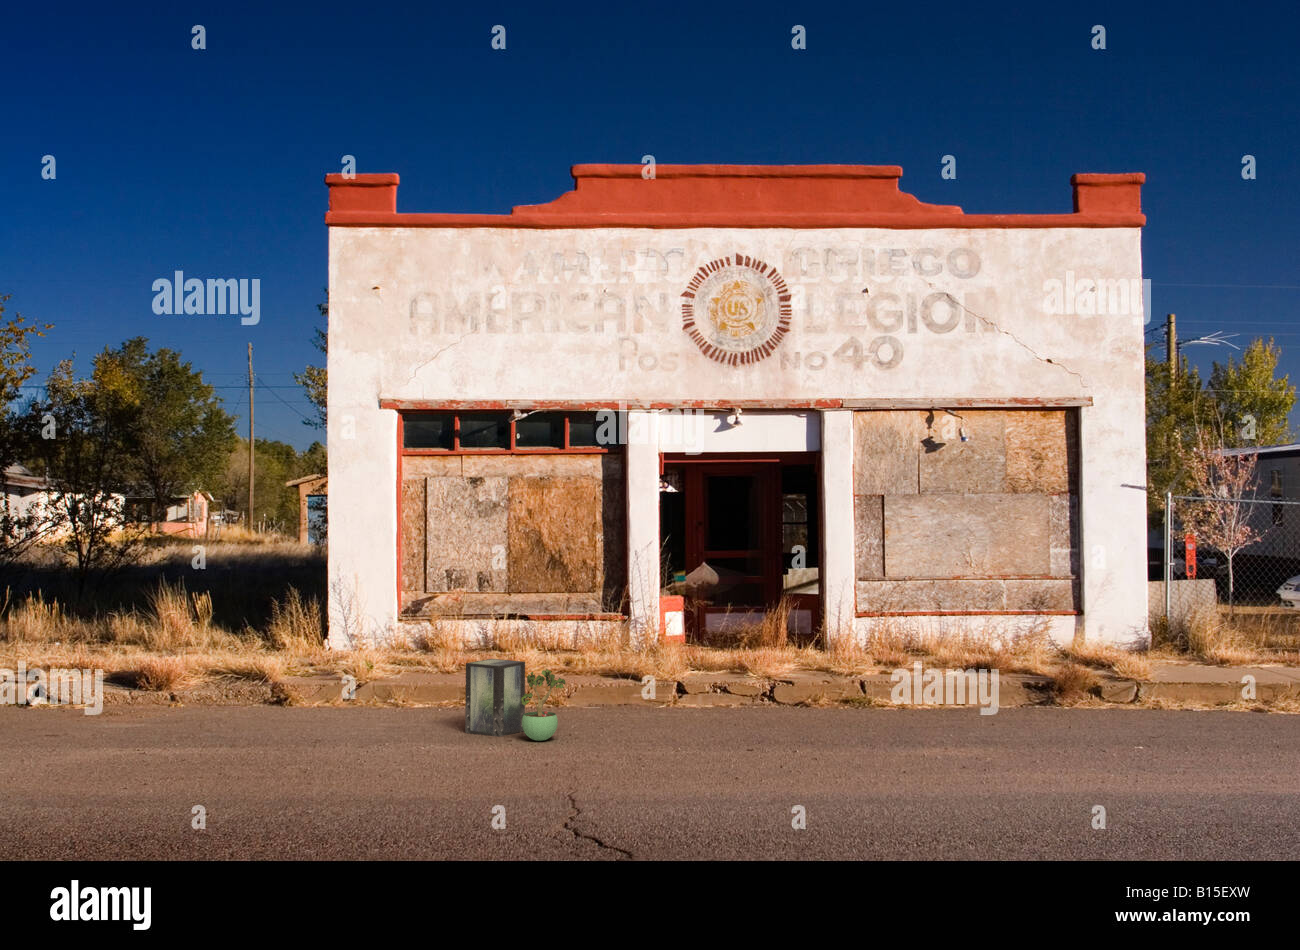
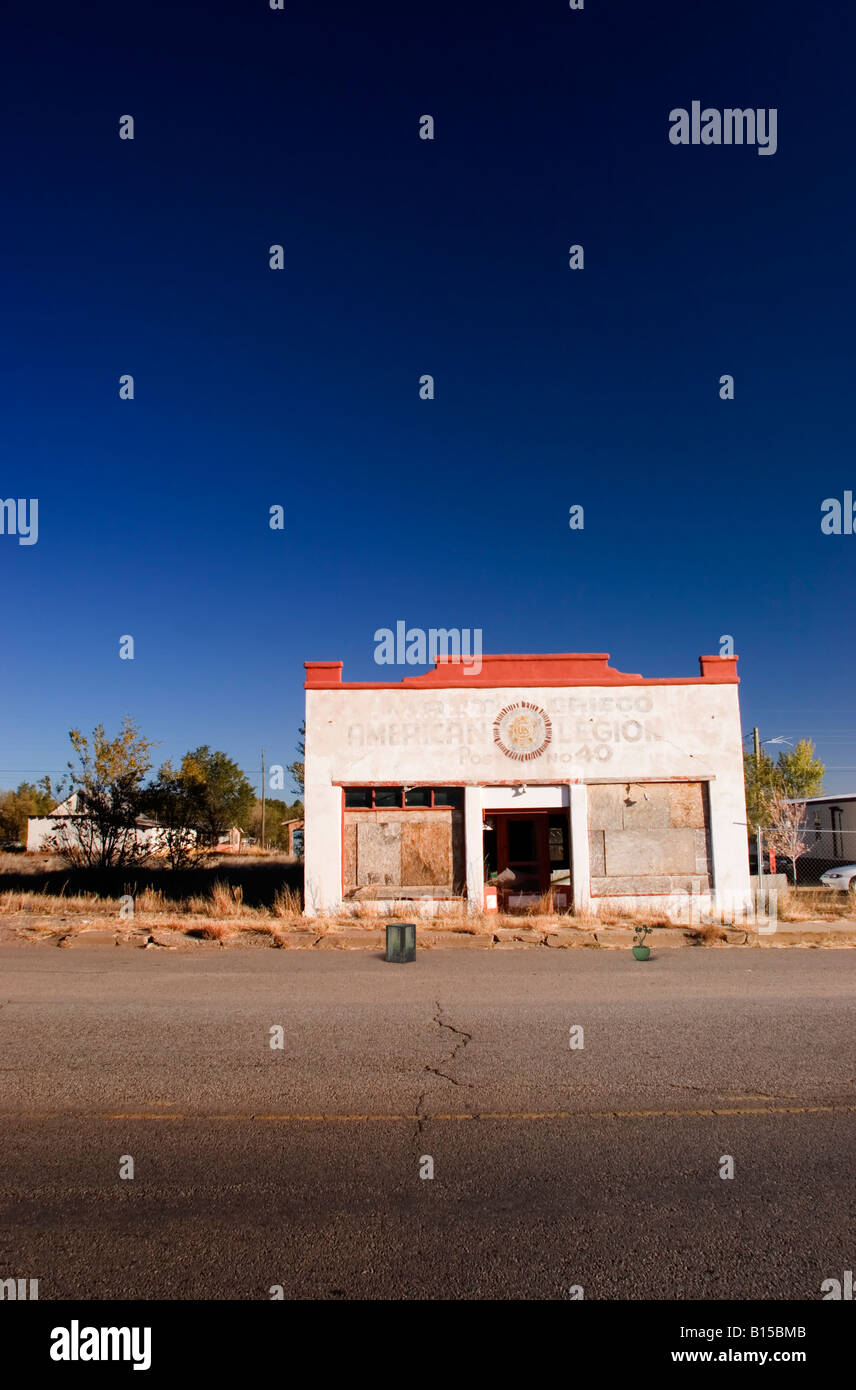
potted plant: present [521,669,566,741] -> present [632,924,653,960]

